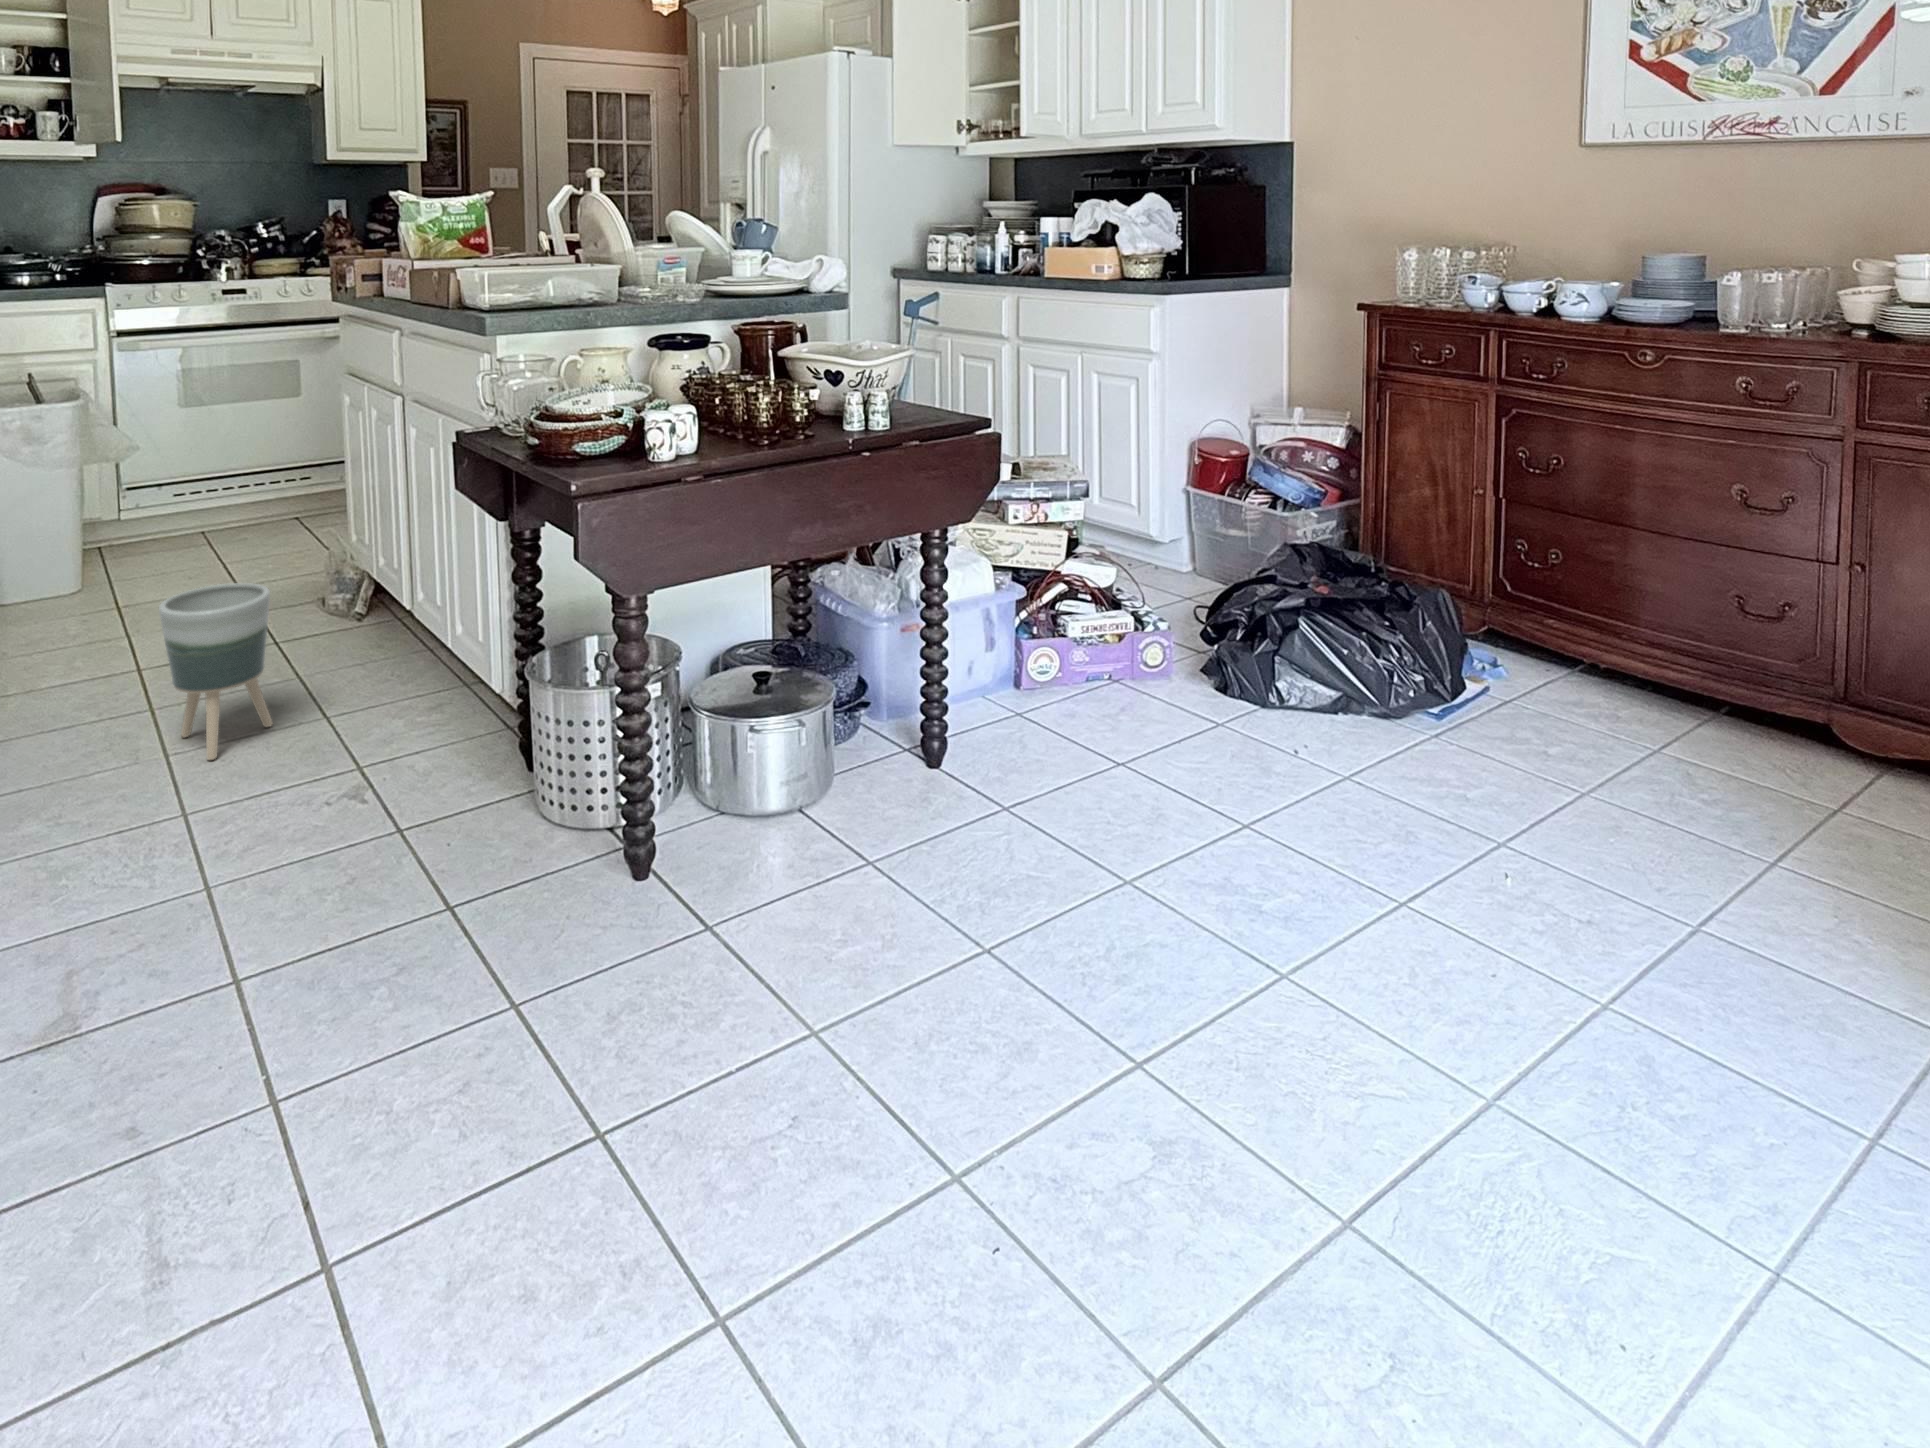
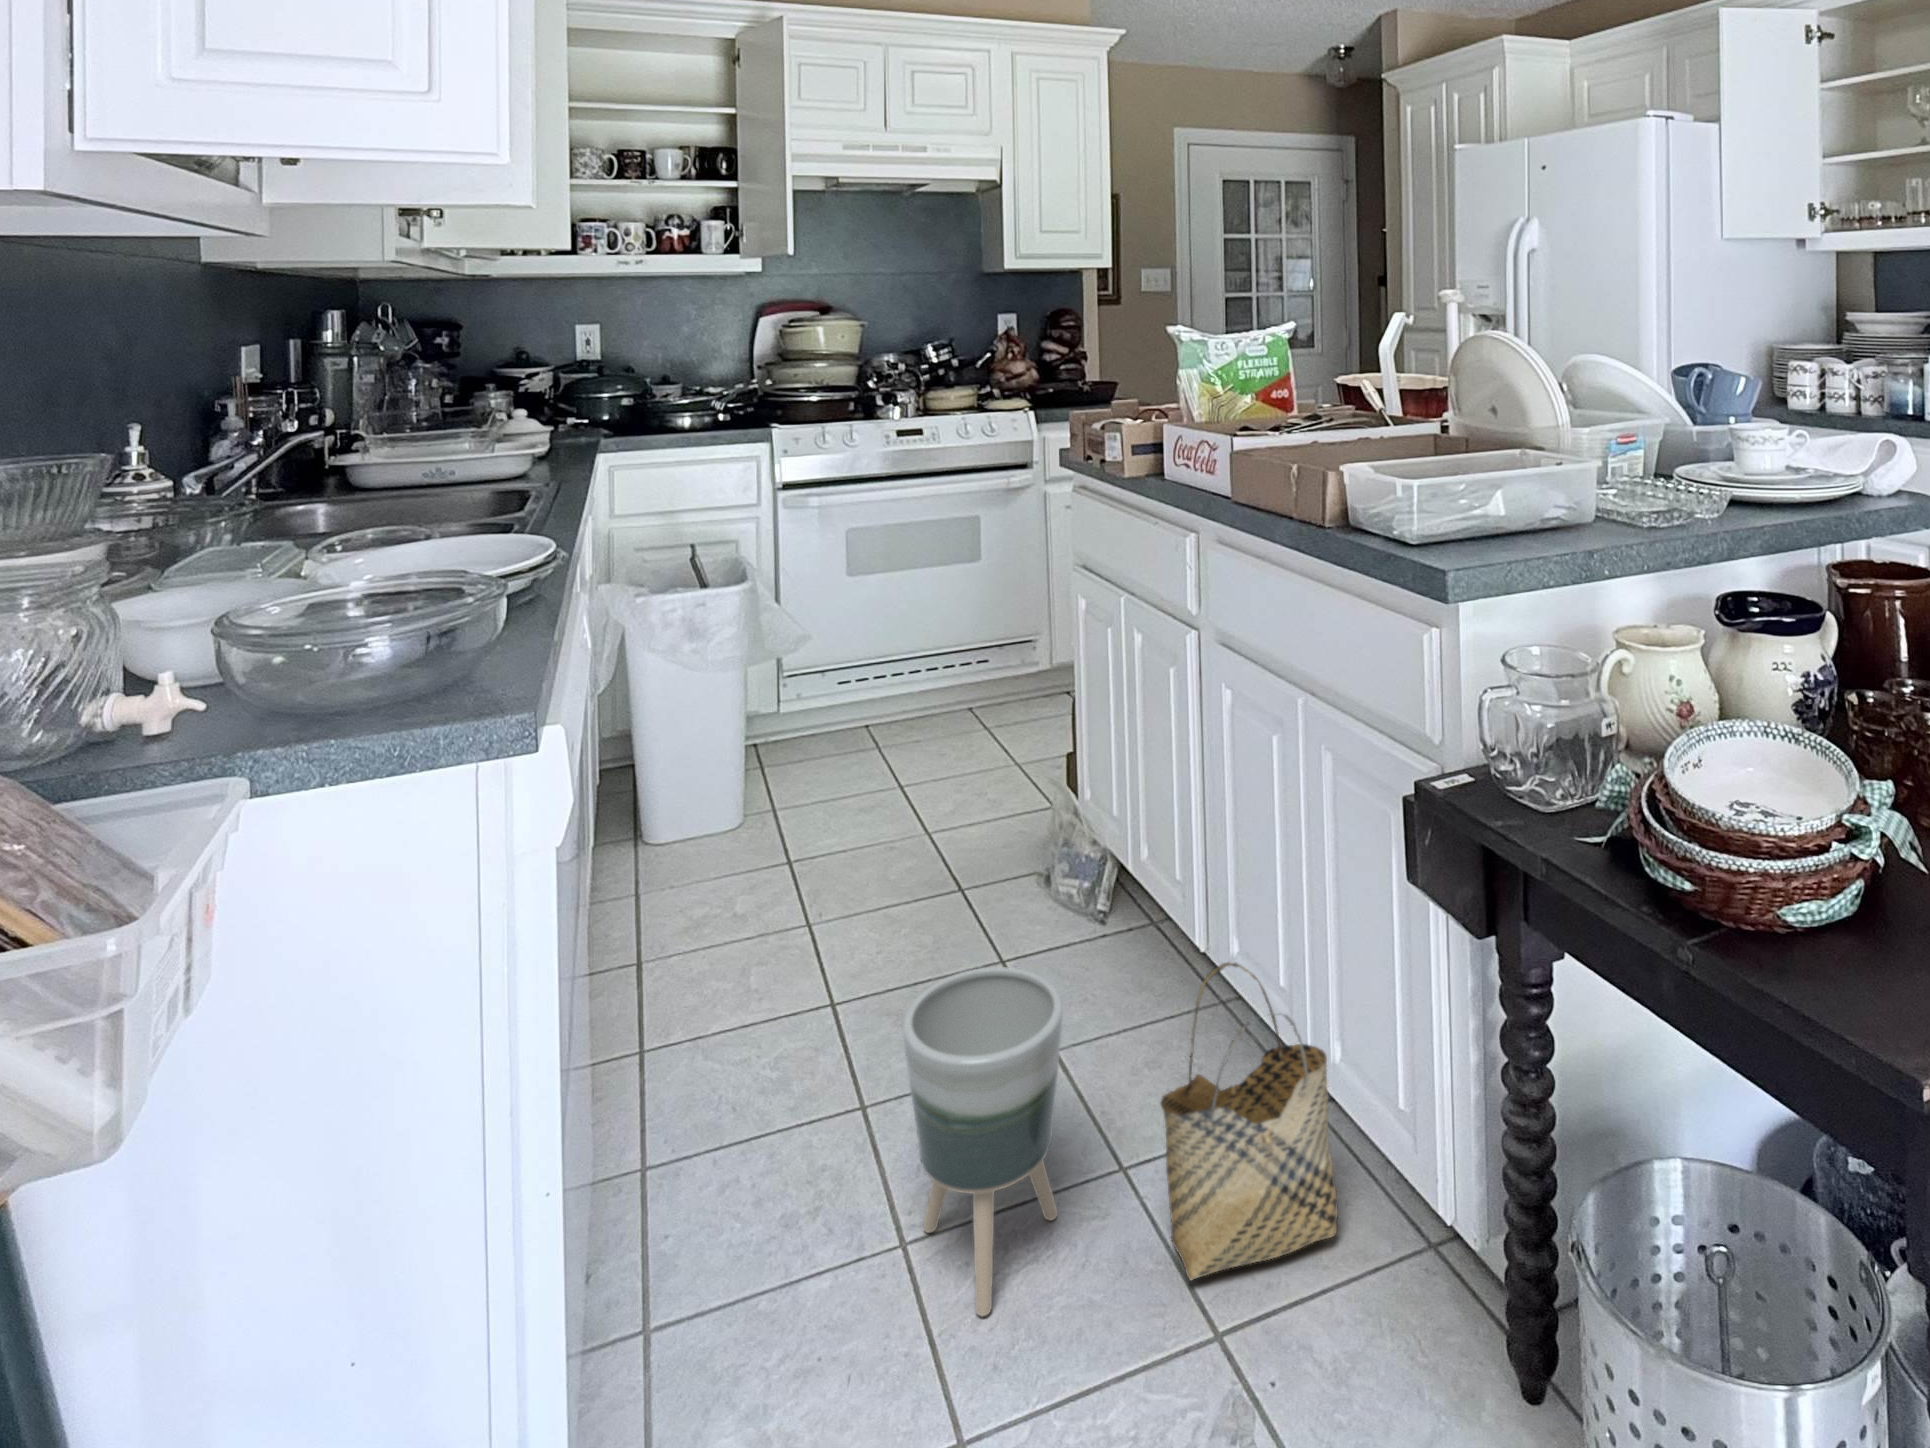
woven basket: none [330,571,448,736] -> present [1161,963,1338,1280]

